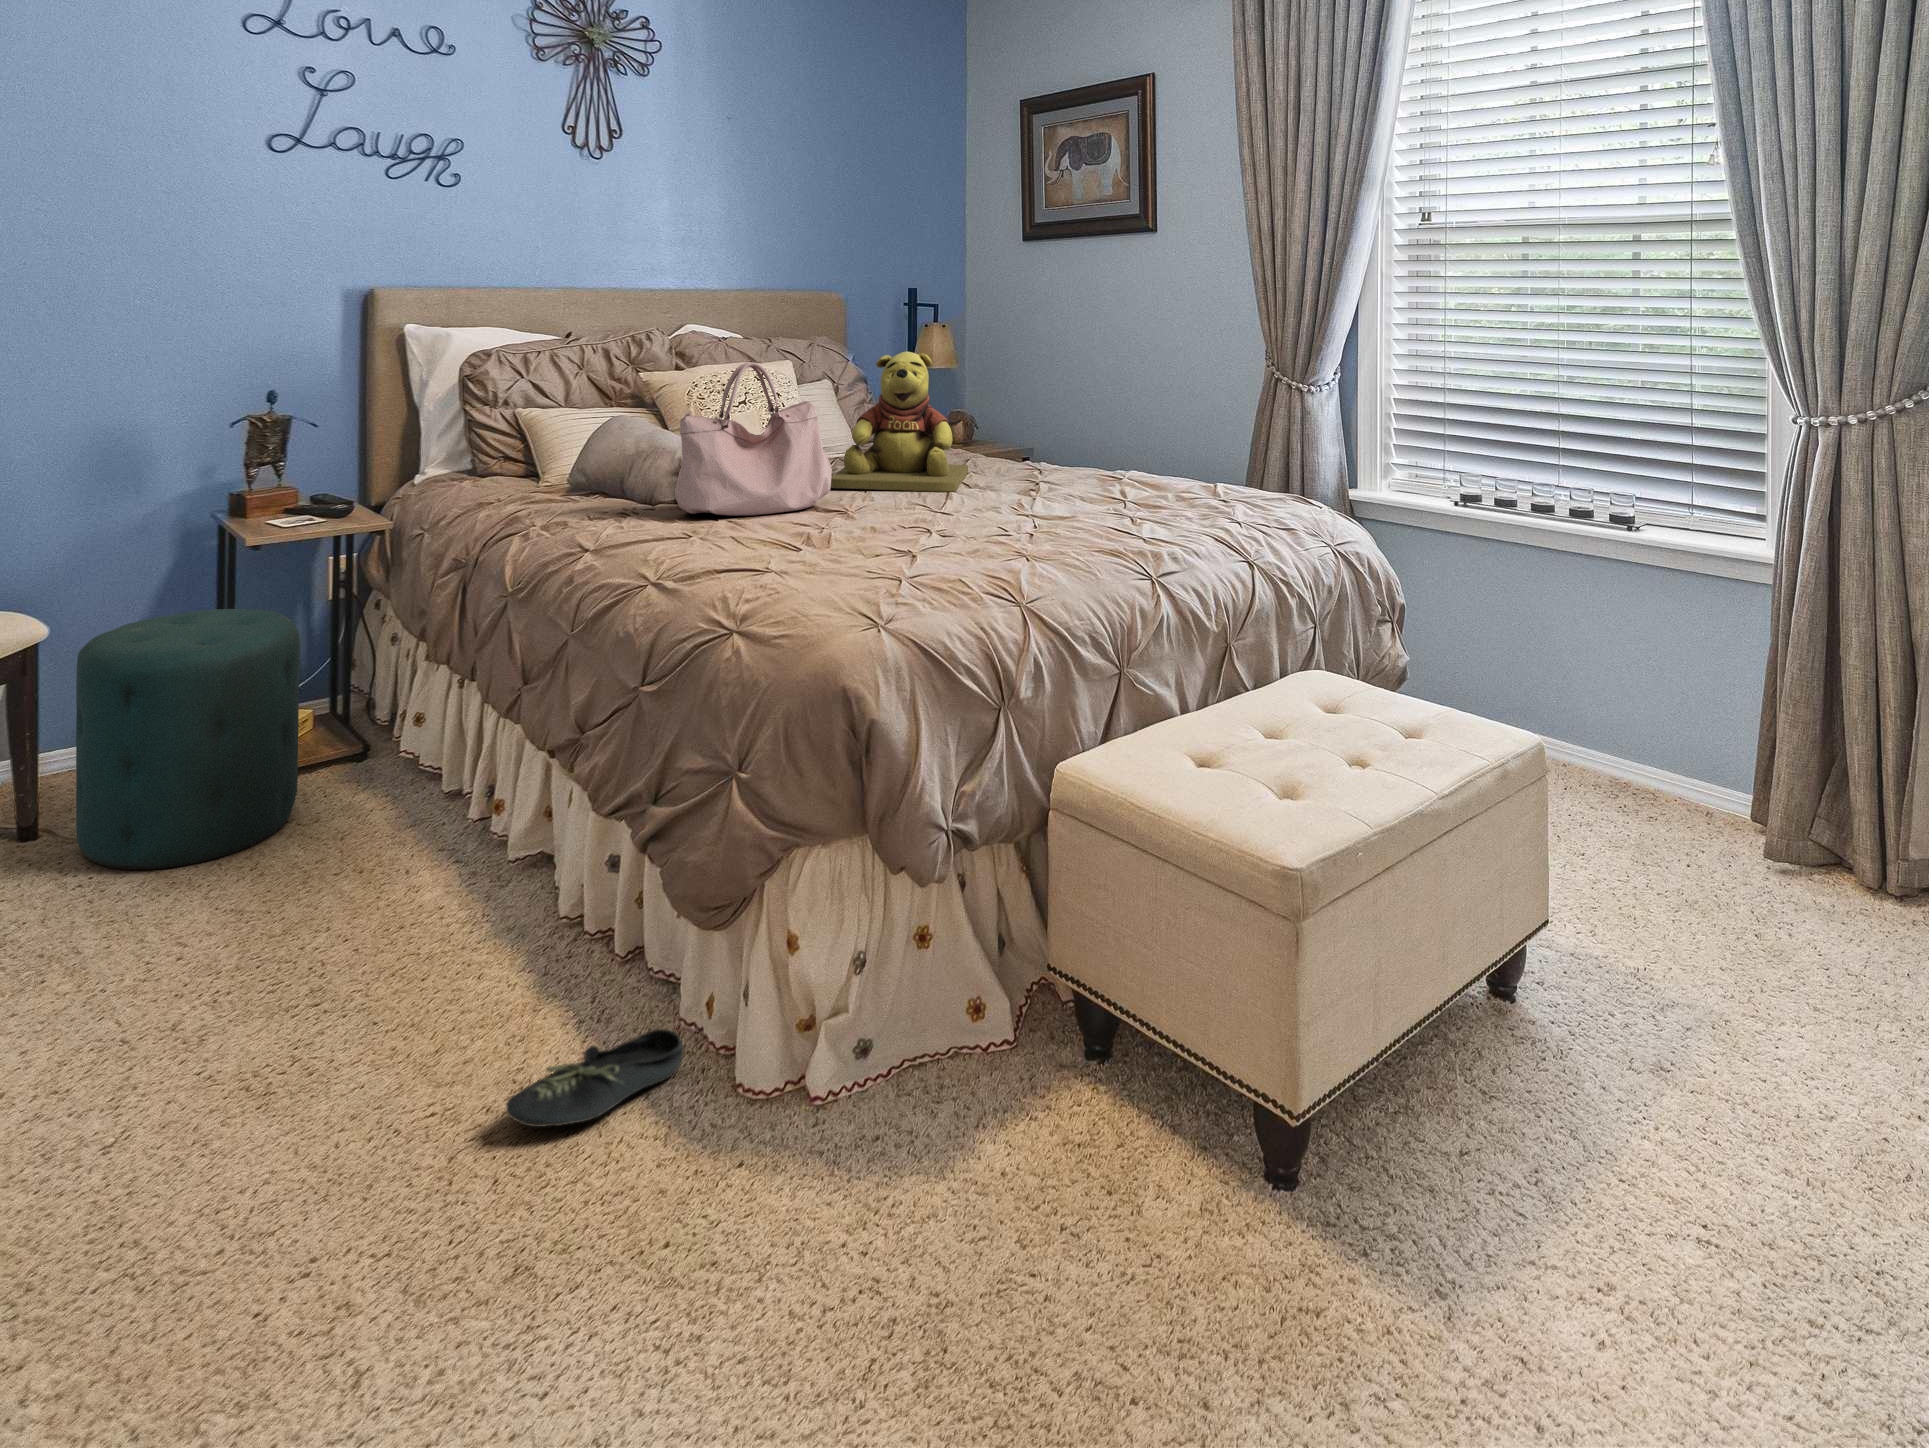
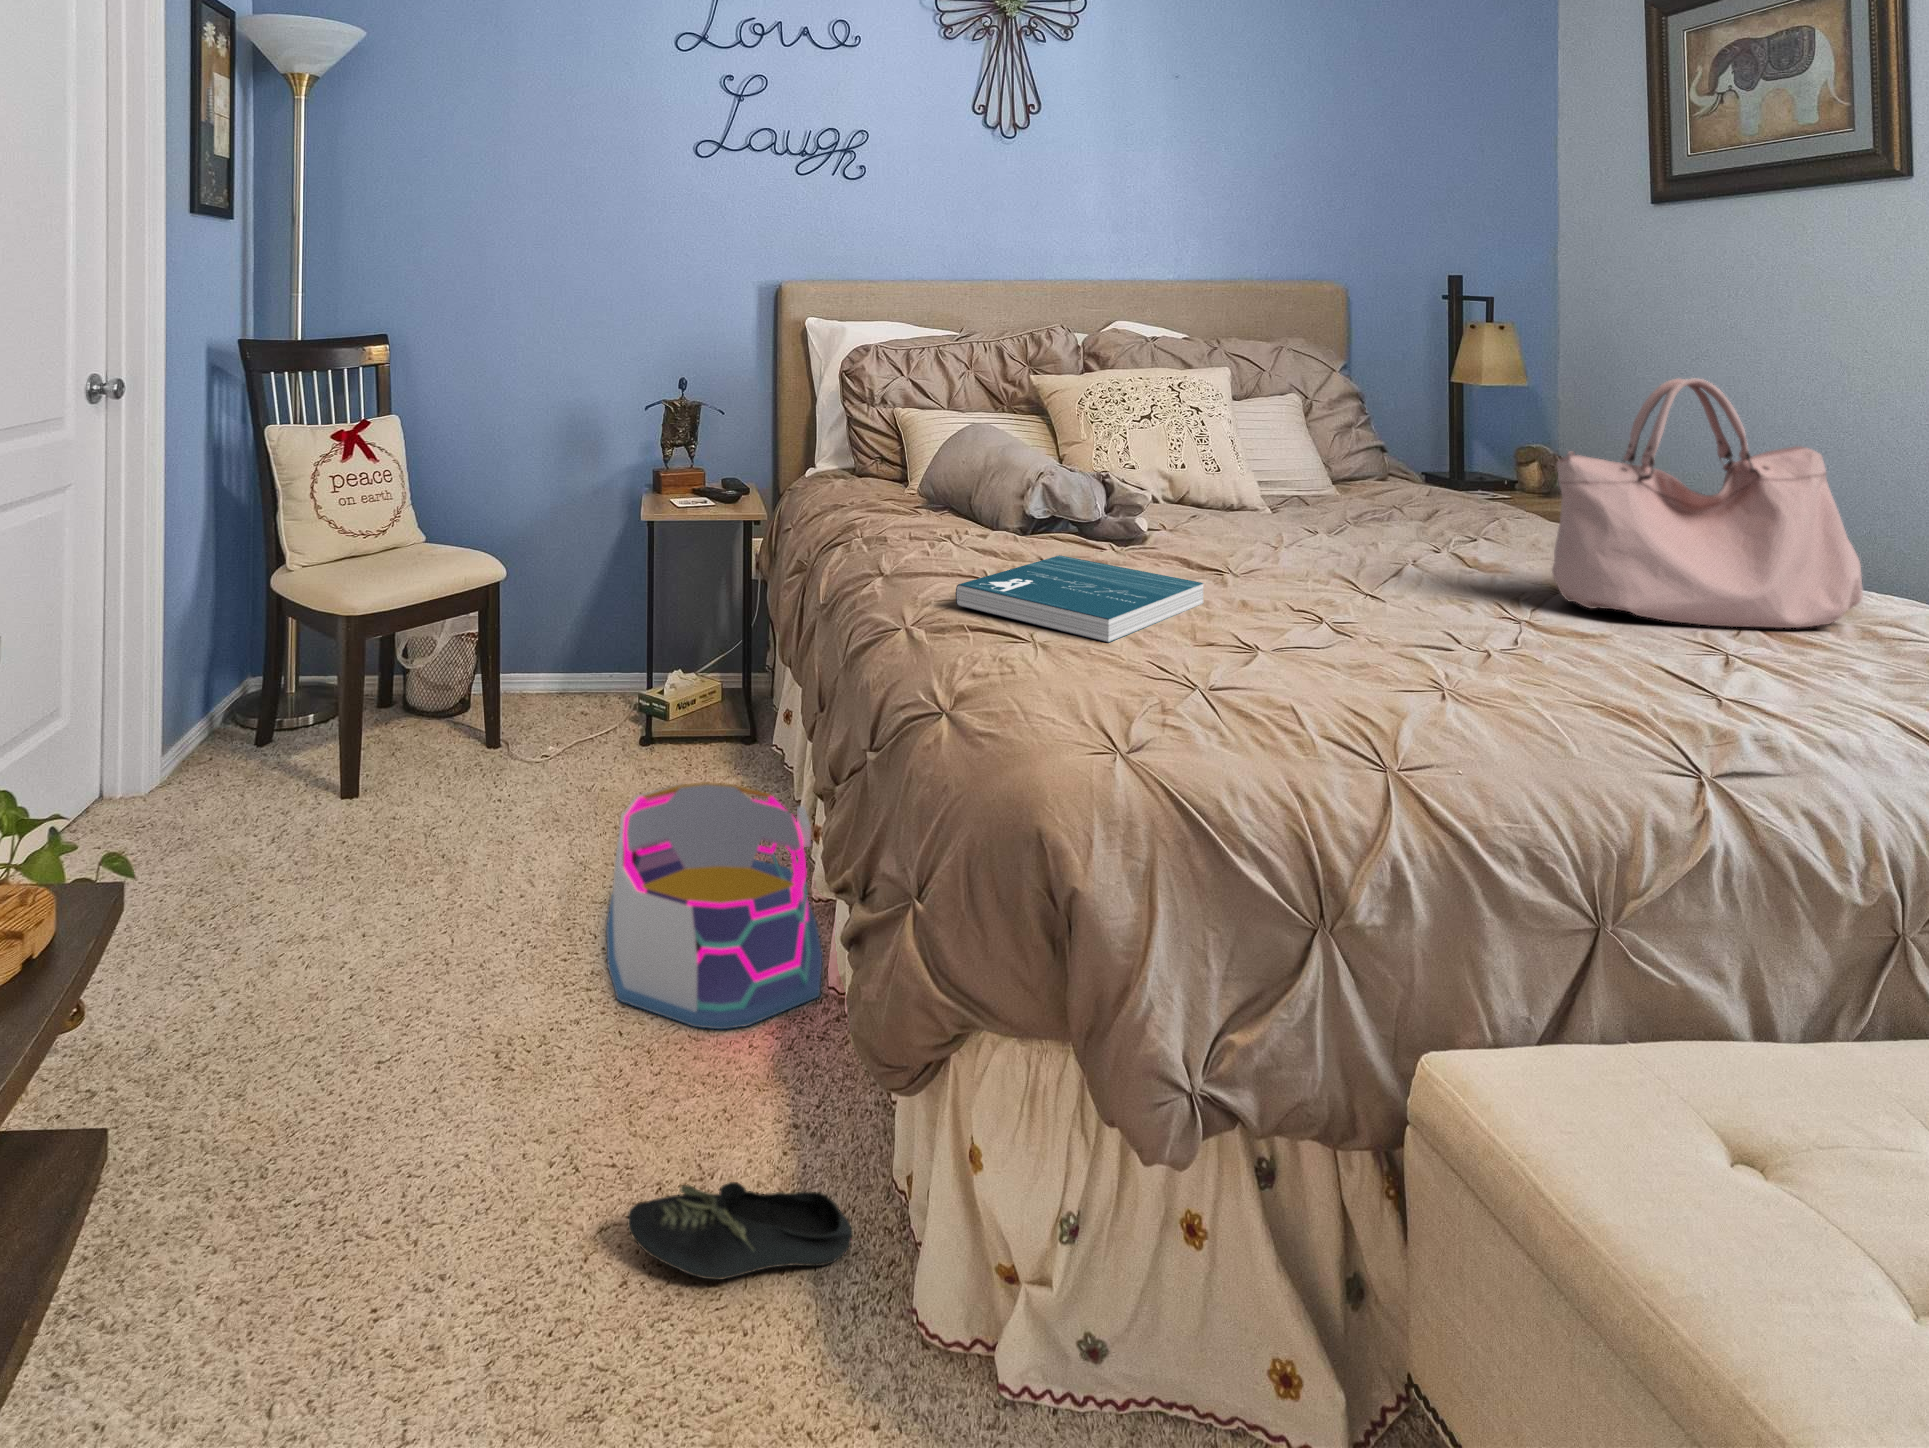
teddy bear: present [831,352,968,492] -> none [1229,358,1464,558]
handbag: present [675,363,832,516] -> present [1552,378,1863,628]
book: none [696,516,858,566] -> present [956,555,1203,643]
ottoman: present [76,609,301,870] -> none [496,571,671,803]
storage bin: none [310,778,563,992] -> present [607,782,822,1029]

